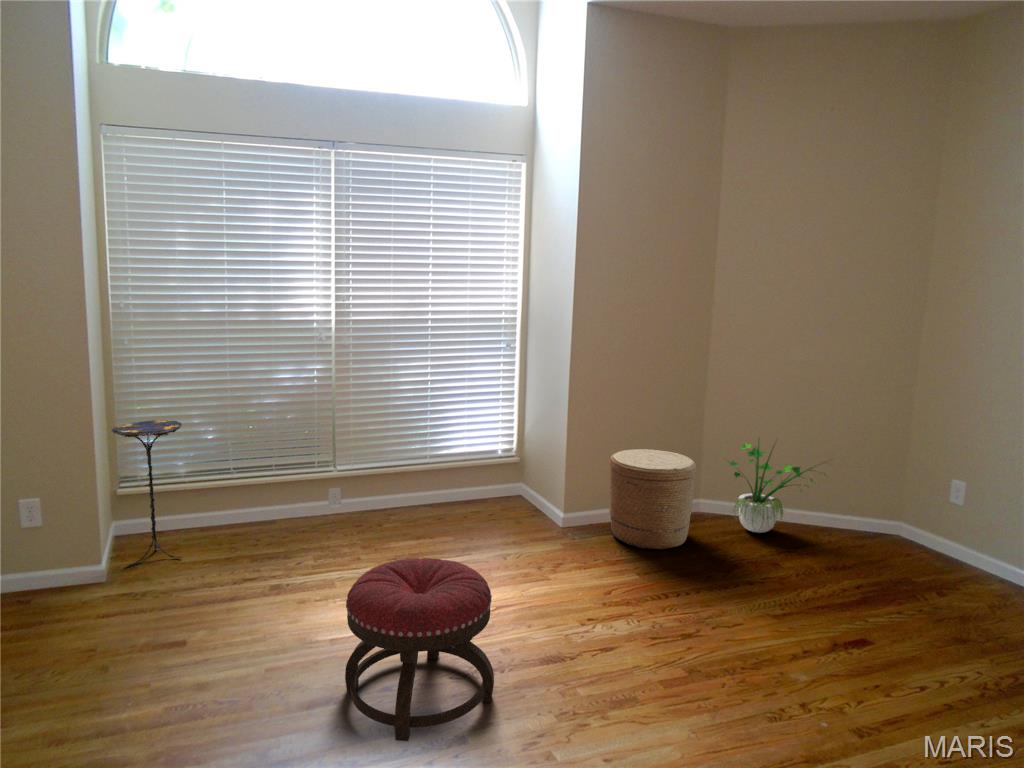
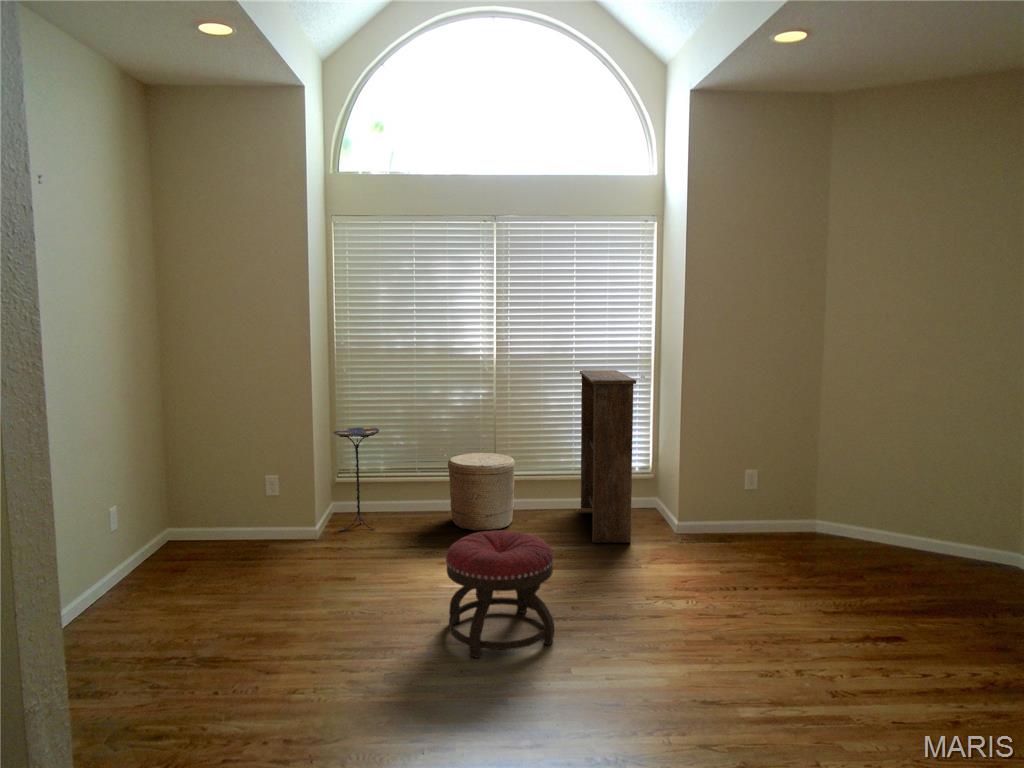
bookshelf: none [437,338,526,546] -> present [580,370,636,543]
potted plant: present [727,441,826,533] -> none [837,451,955,558]
woven basket: present [609,449,697,550] -> present [448,453,515,531]

